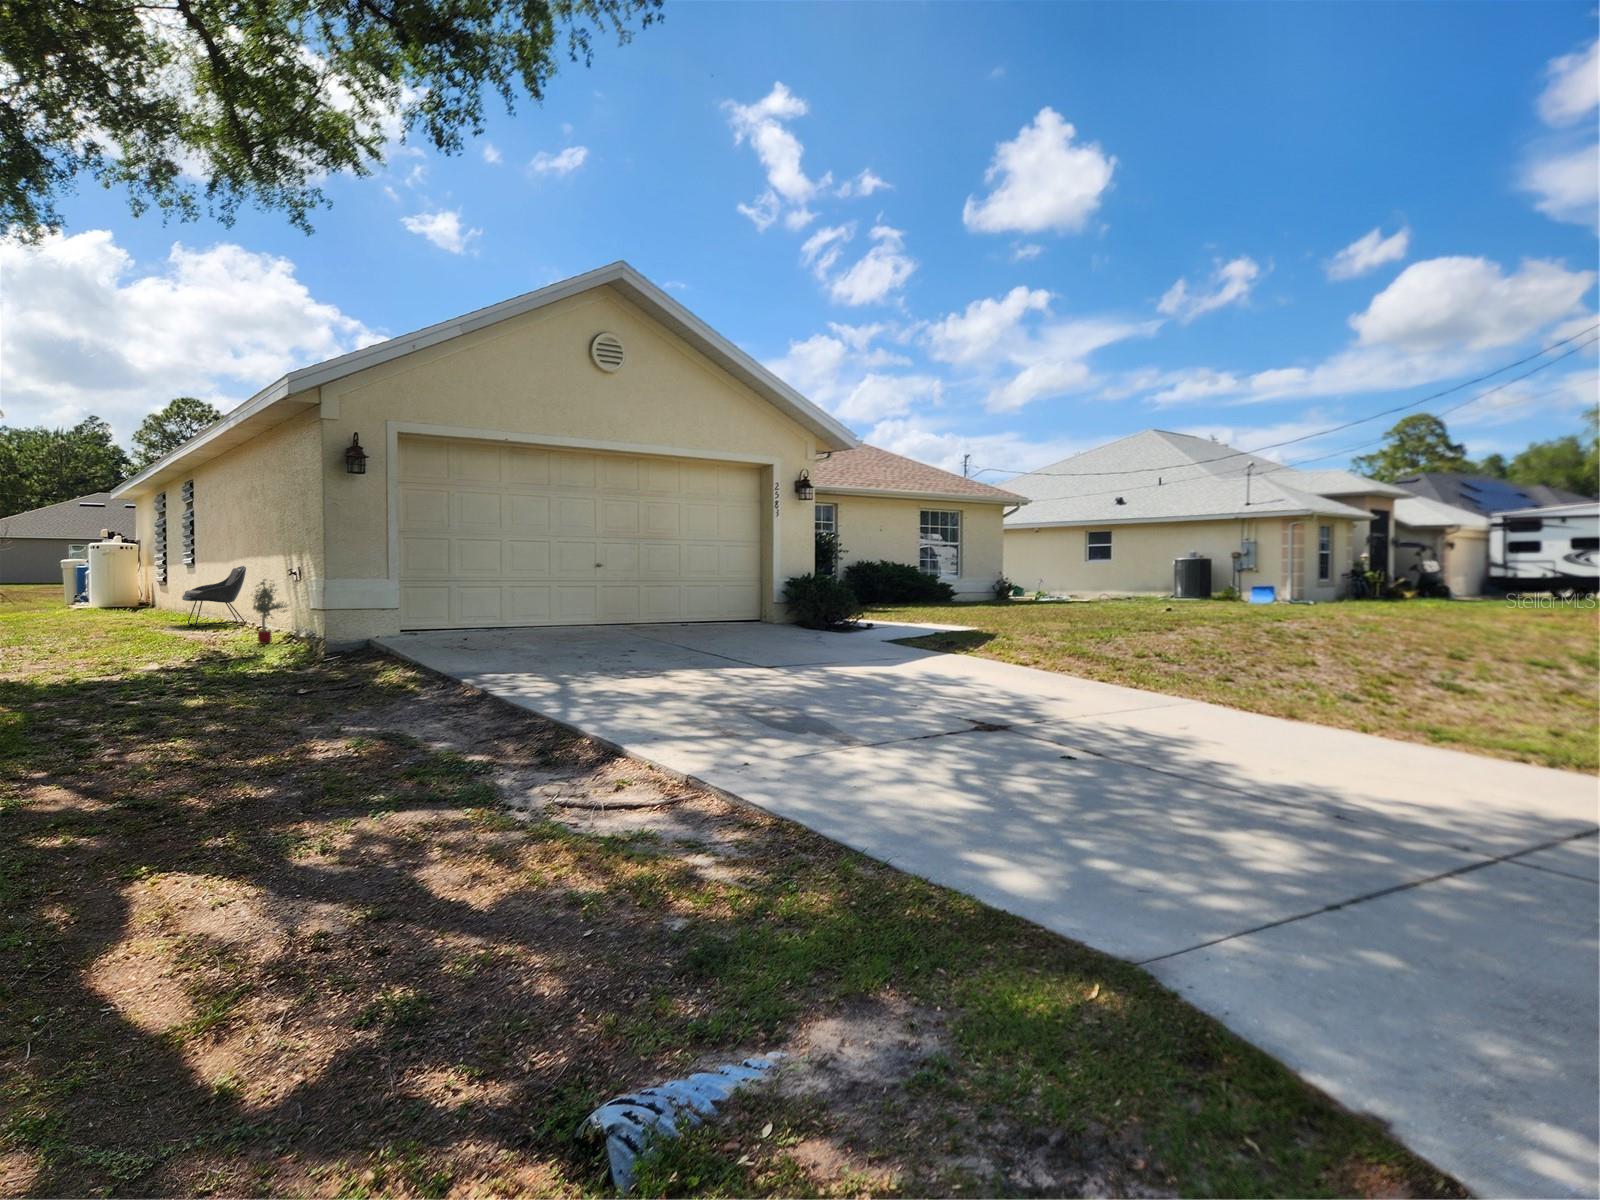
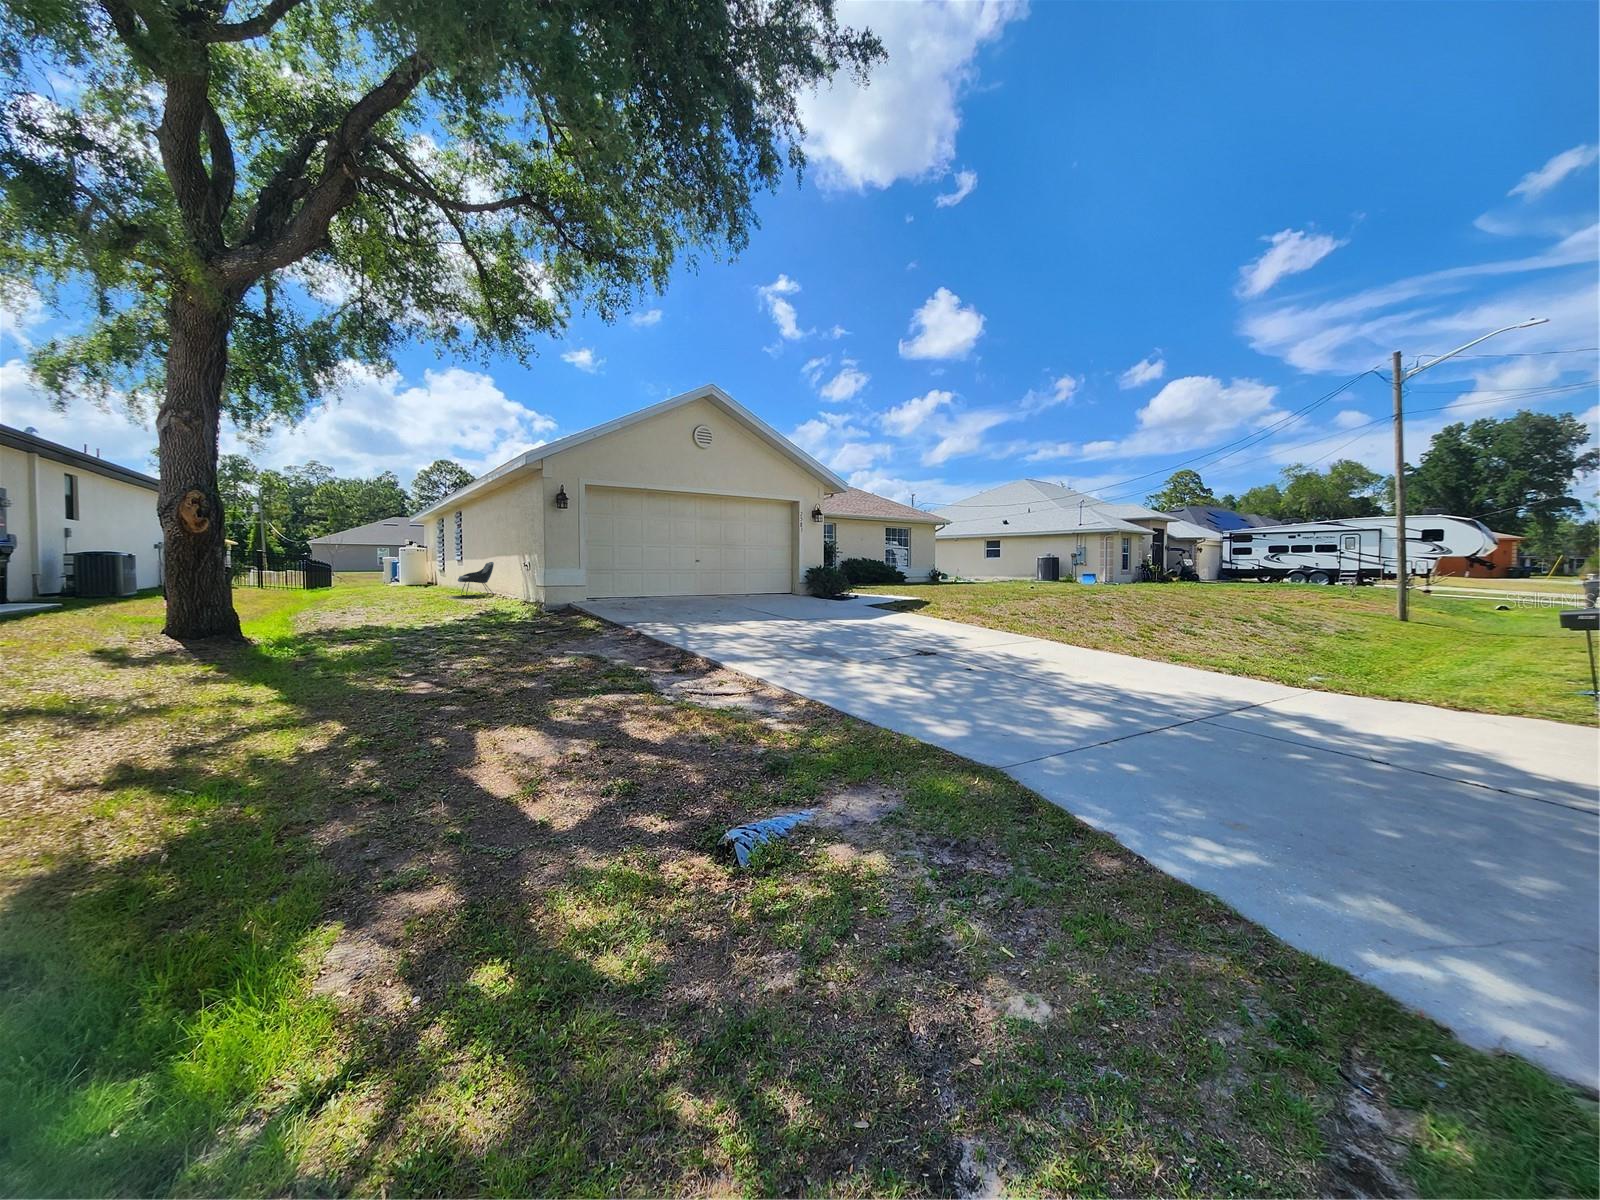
potted tree: present [253,579,287,644] -> none [499,569,521,607]

